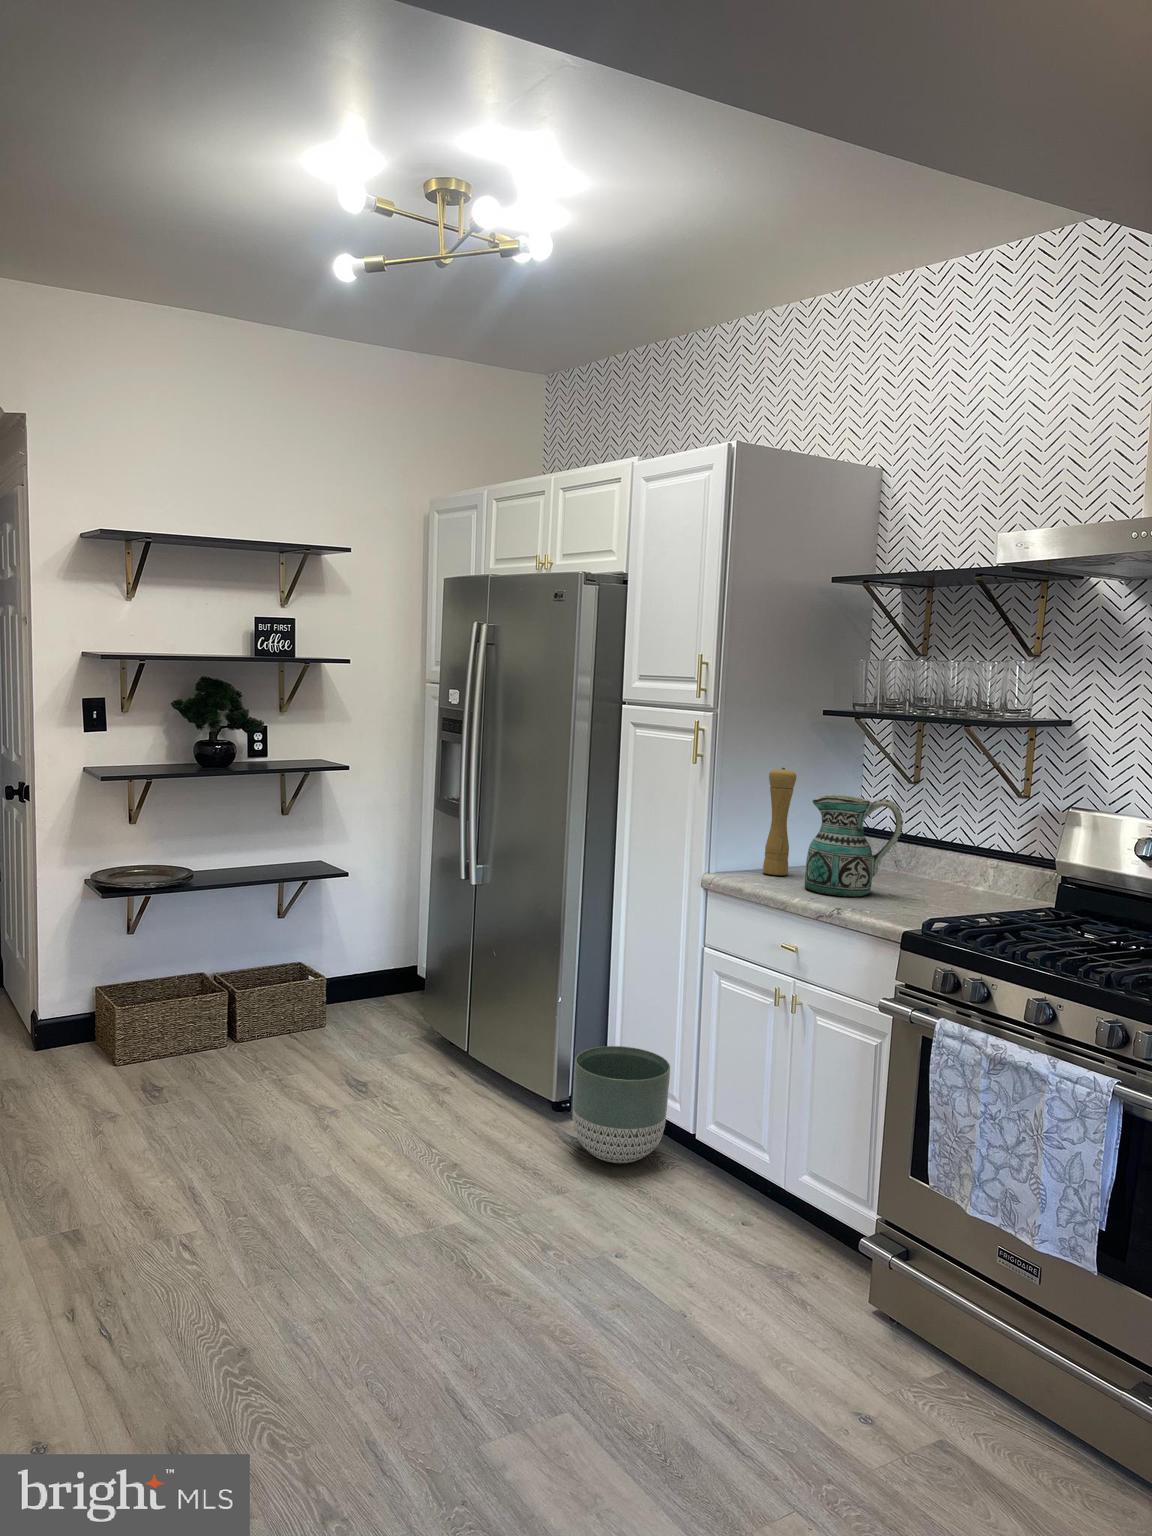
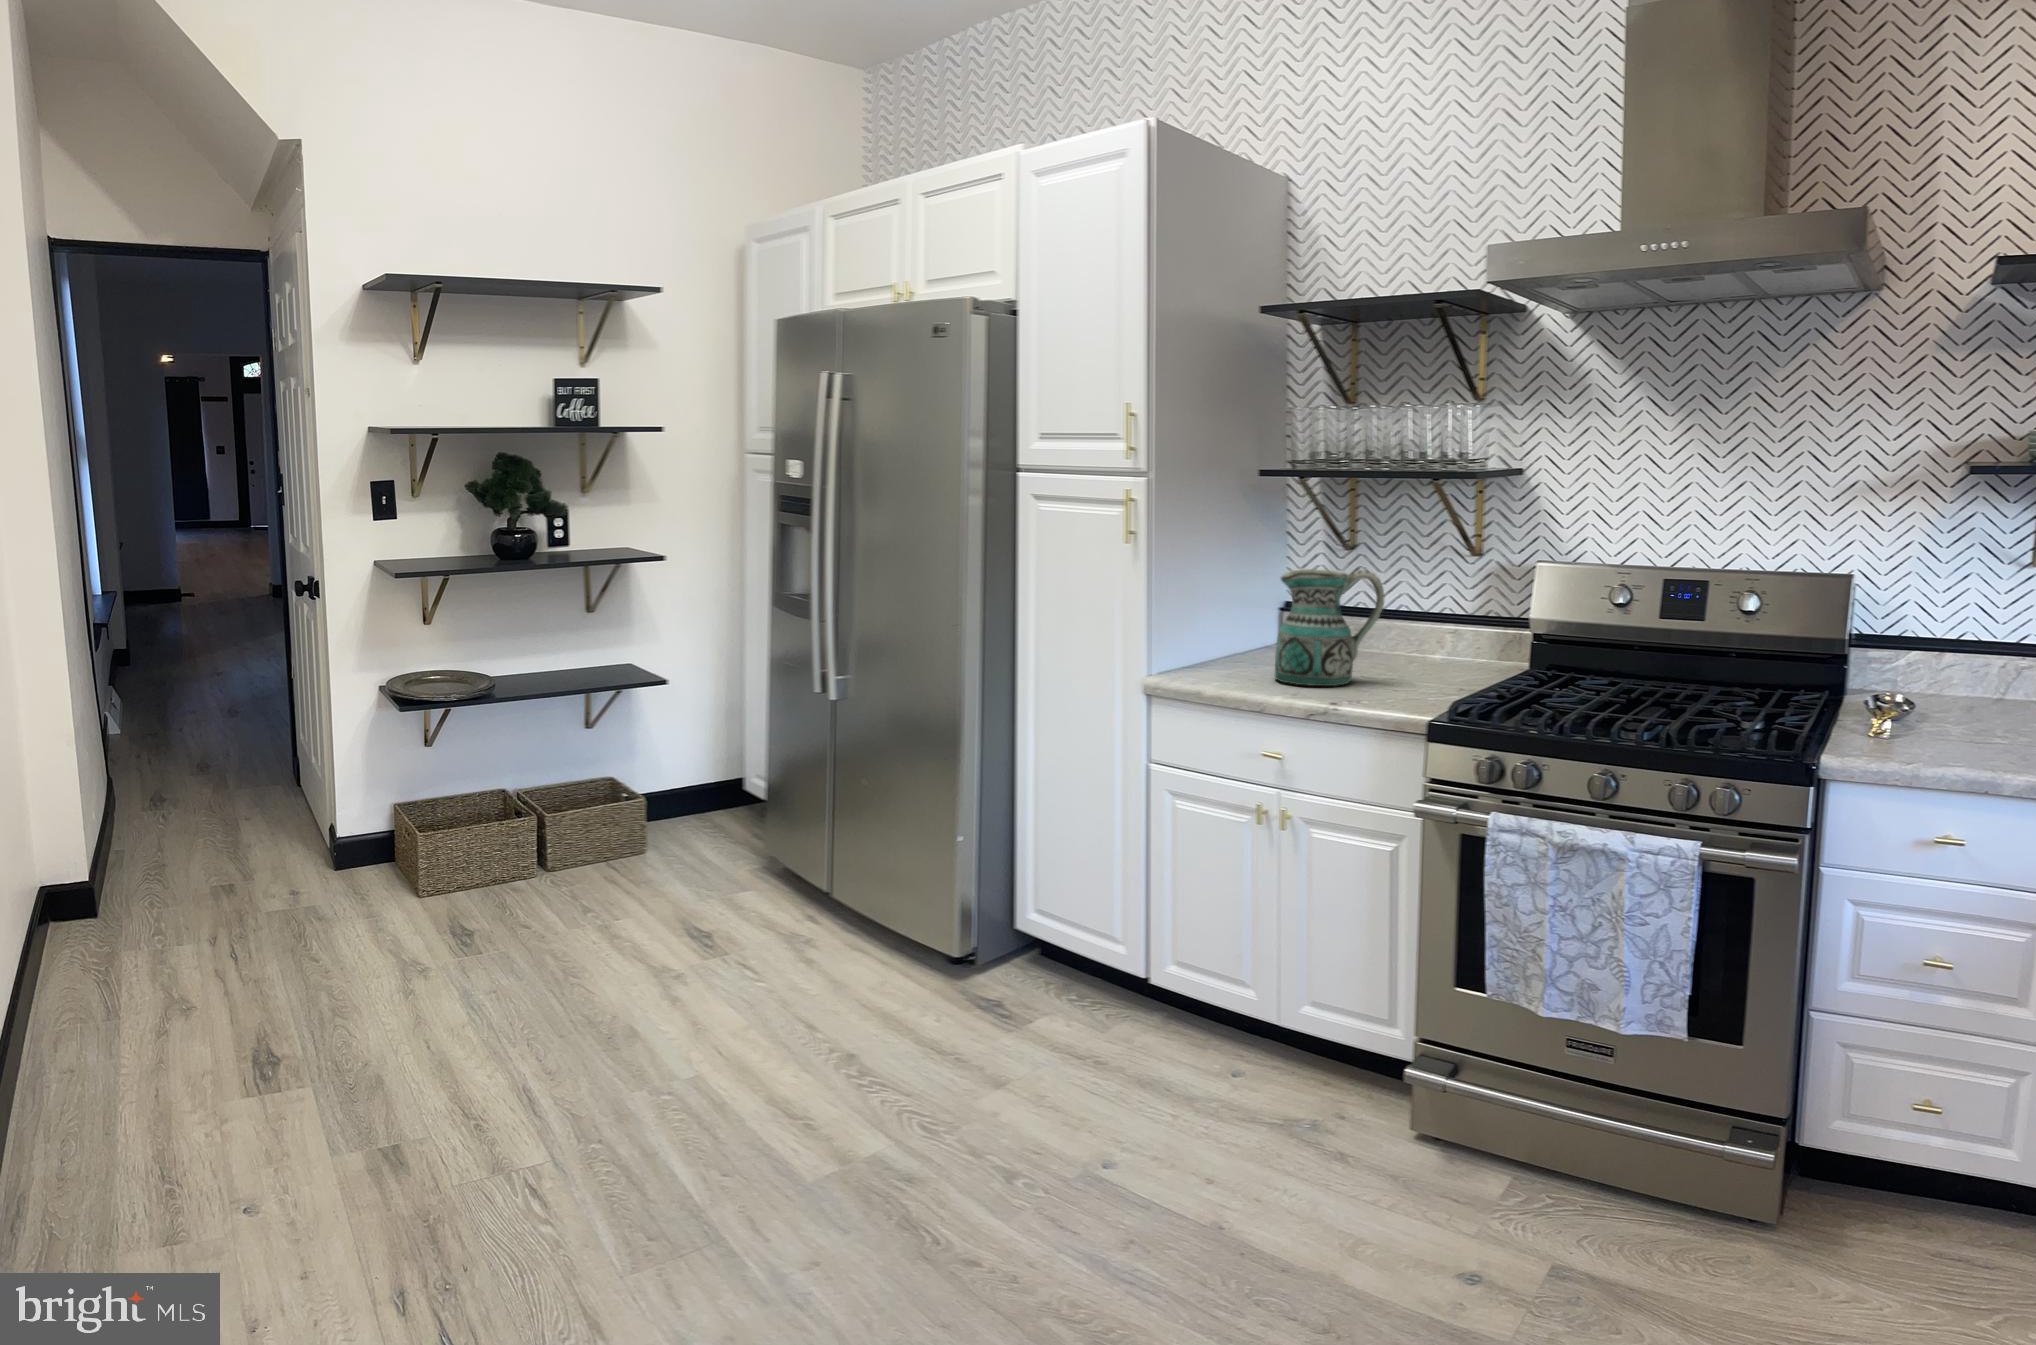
pepper mill: present [763,768,796,875] -> none [1212,541,1247,670]
planter: present [573,1046,670,1163] -> none [1011,893,1127,1029]

